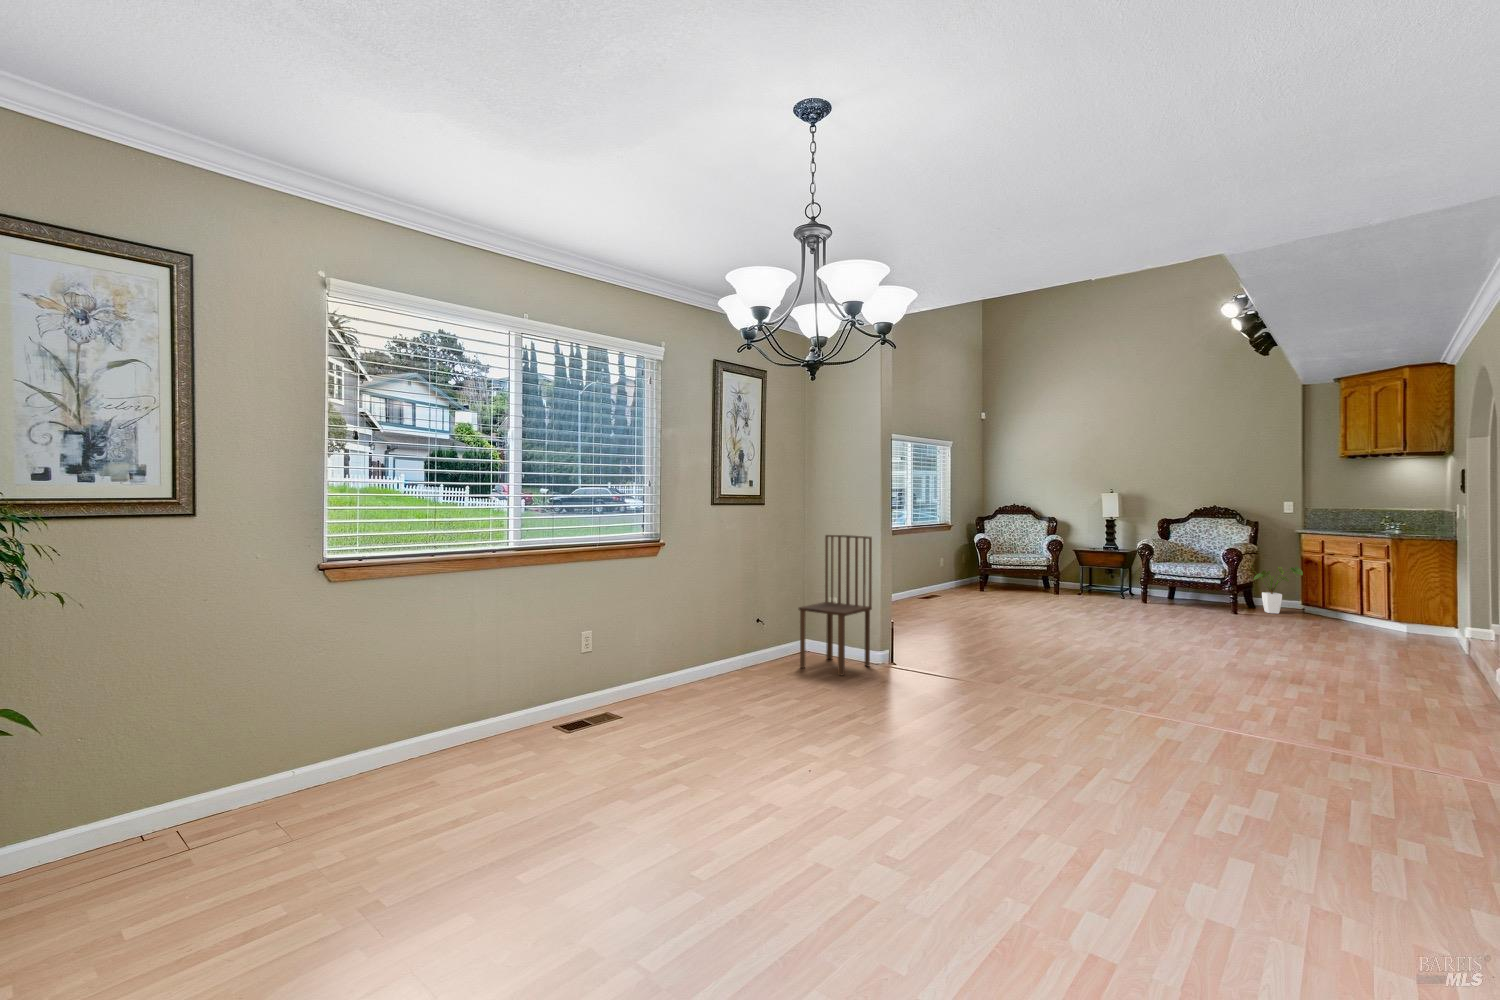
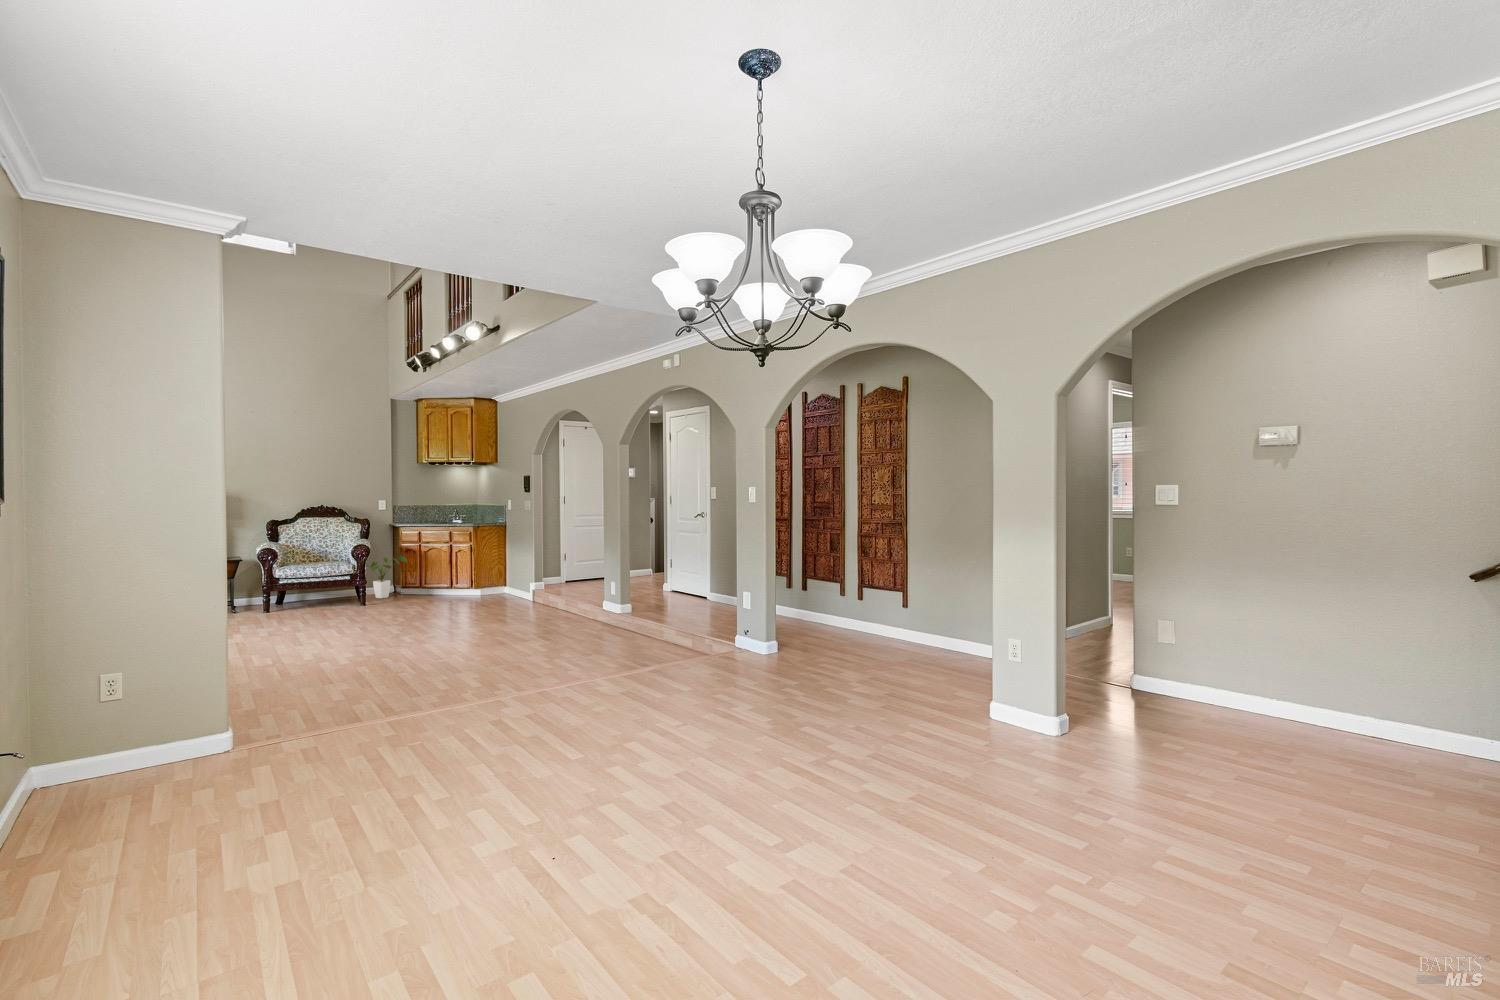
dining chair: present [799,535,872,676] -> none [11,589,139,829]

